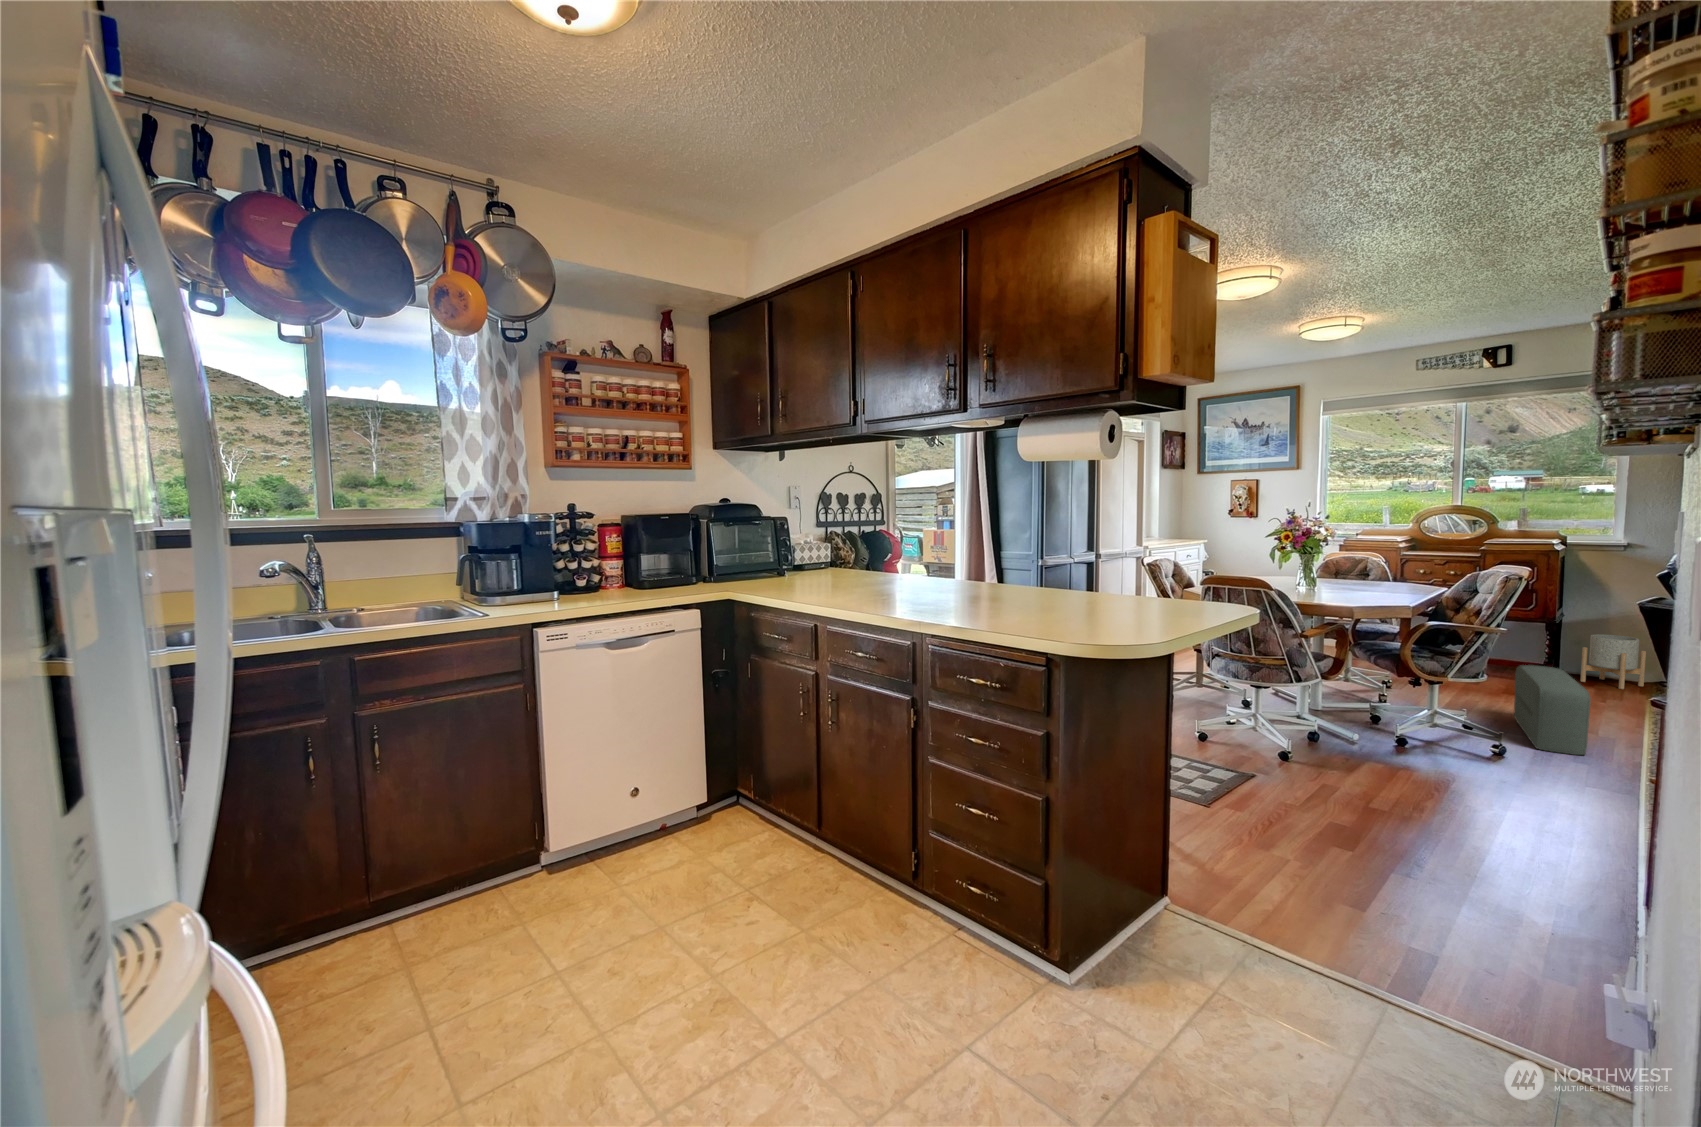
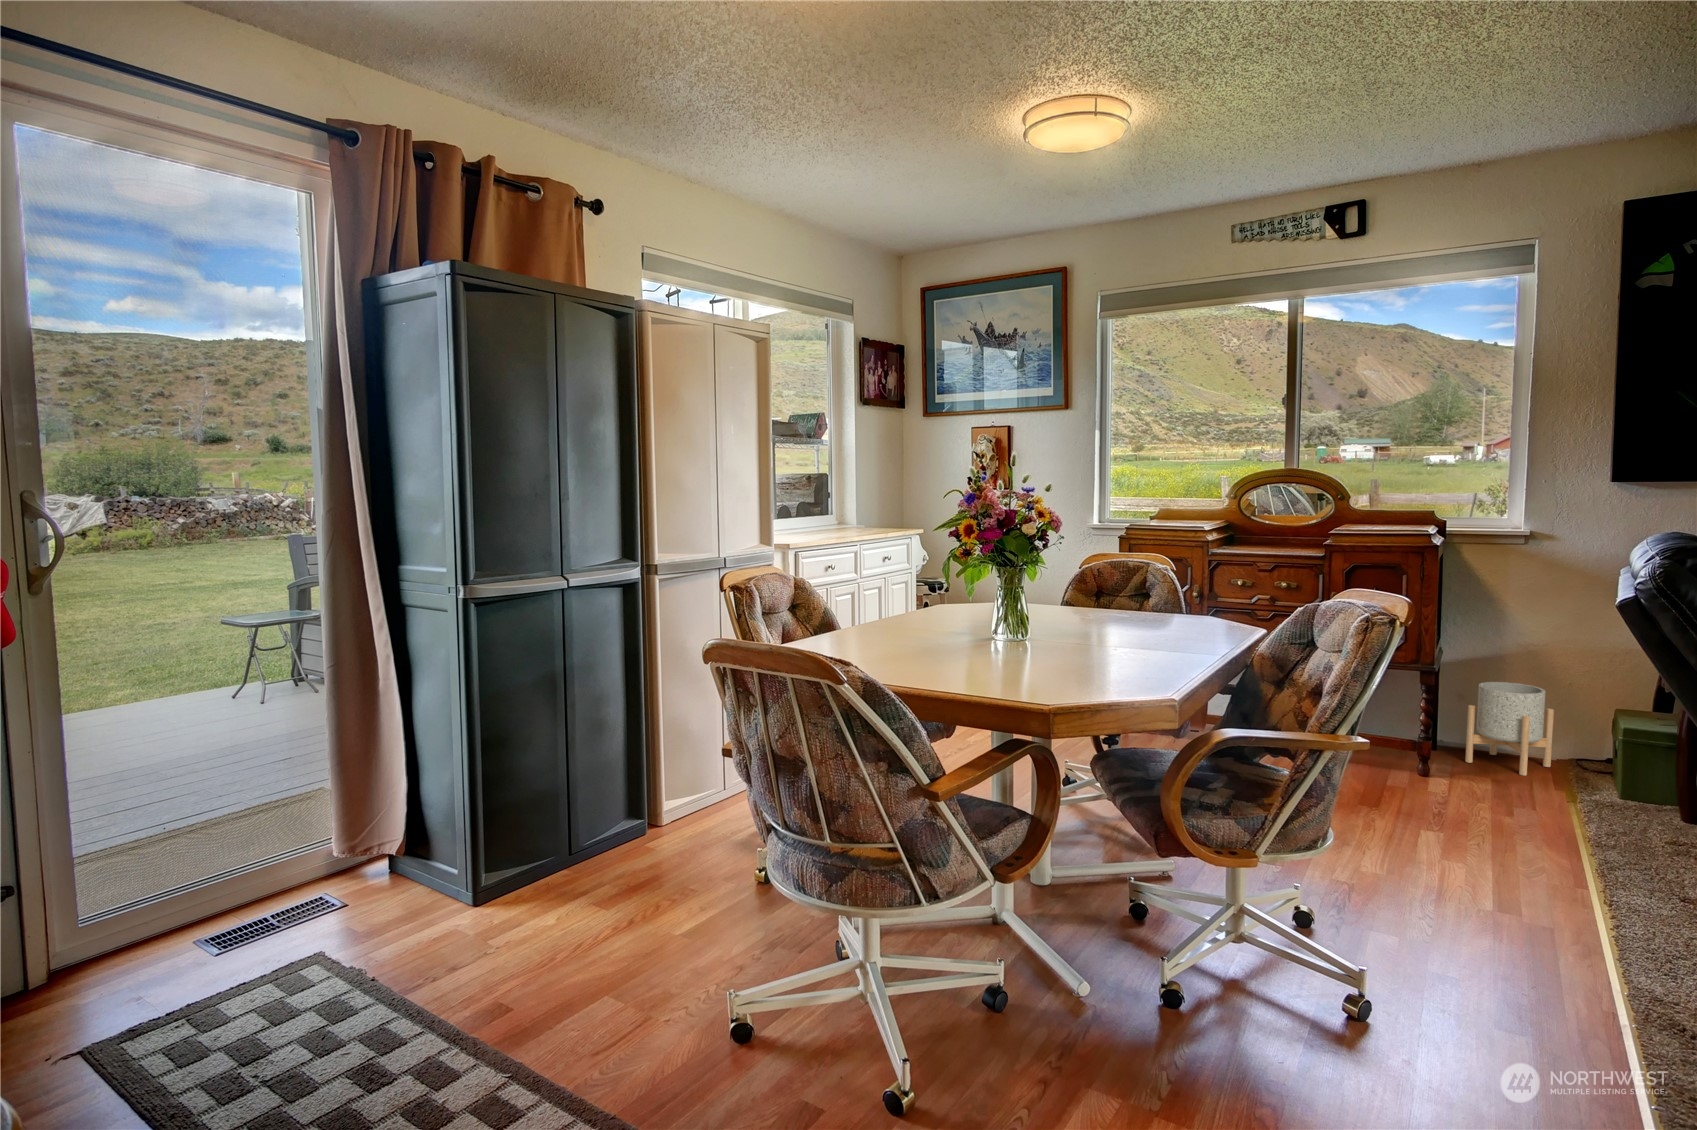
pouf: present [1514,665,1591,755] -> none [1380,774,1519,990]

